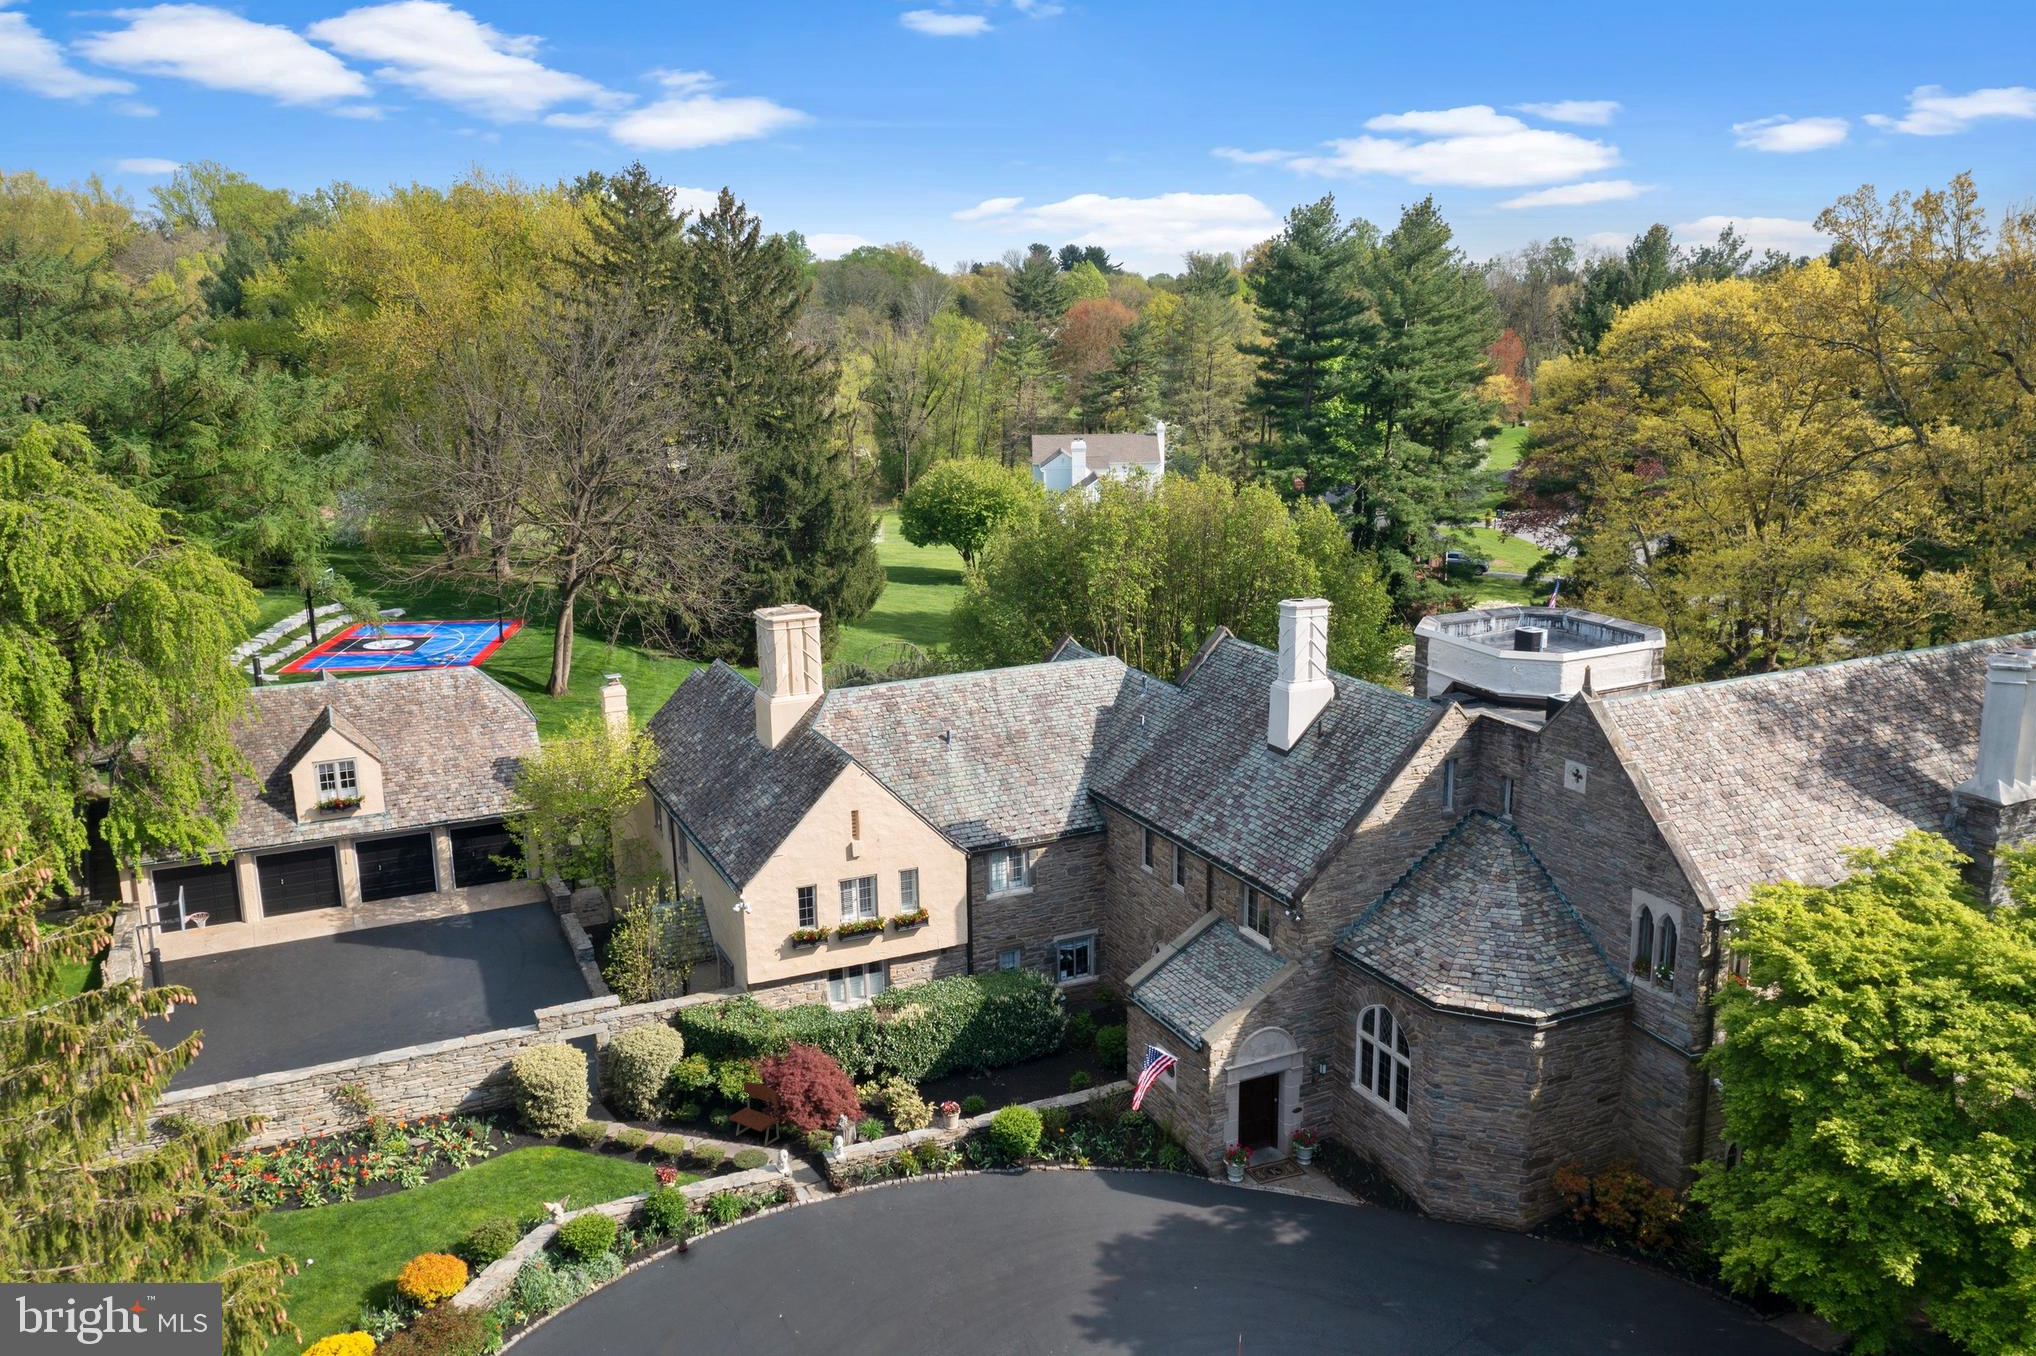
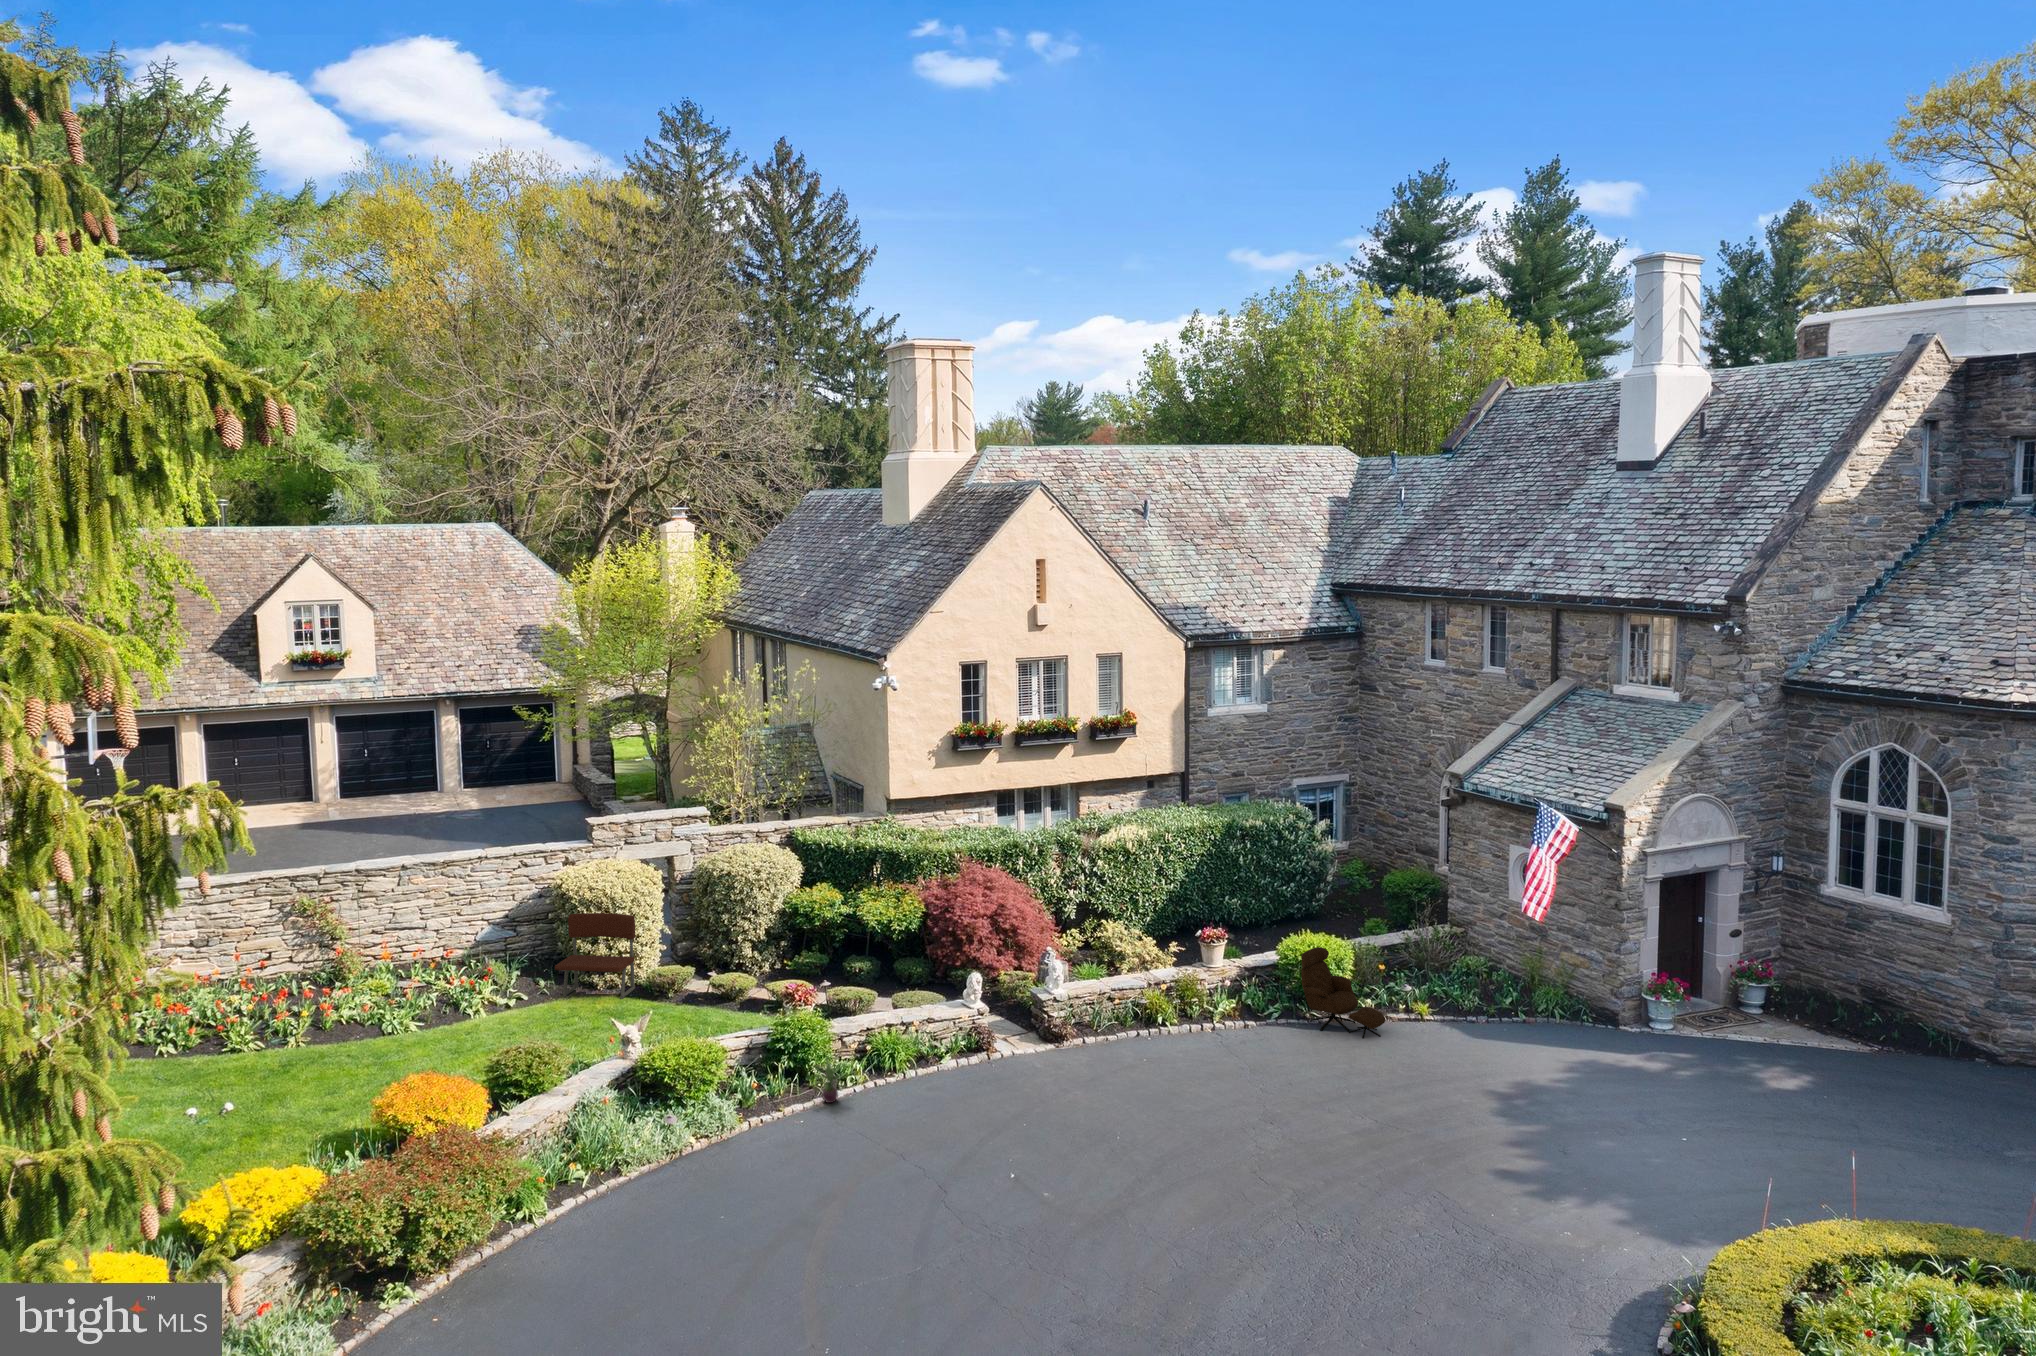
bench: present [729,1082,780,1147] -> present [555,913,635,999]
lounge chair: none [998,1121,1050,1188] -> present [1301,947,1386,1039]

